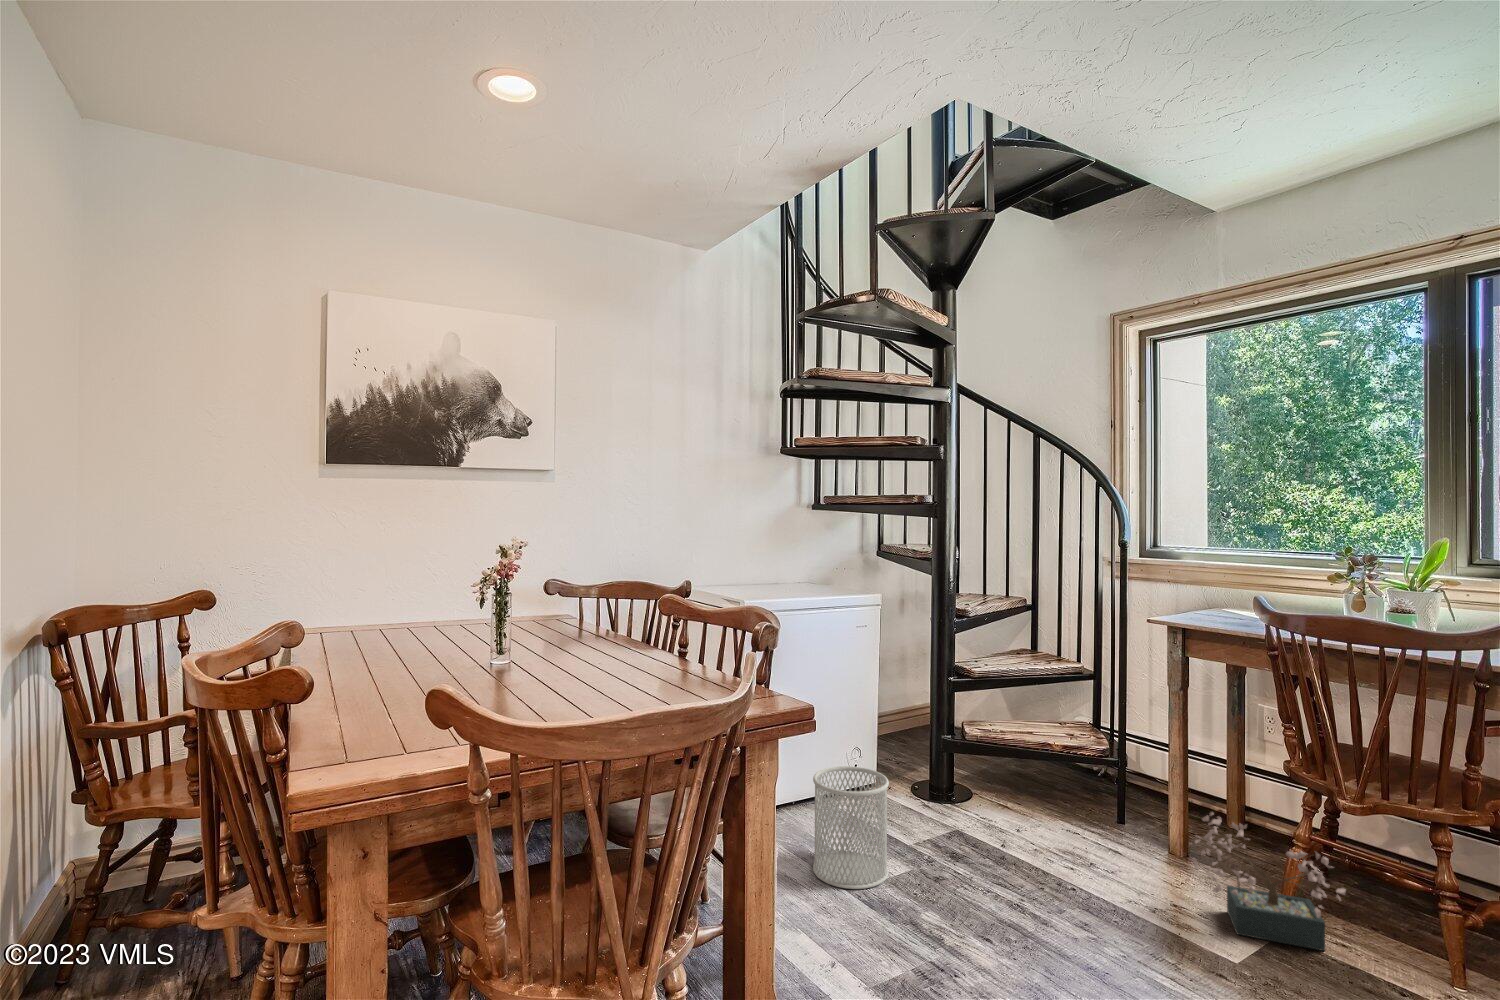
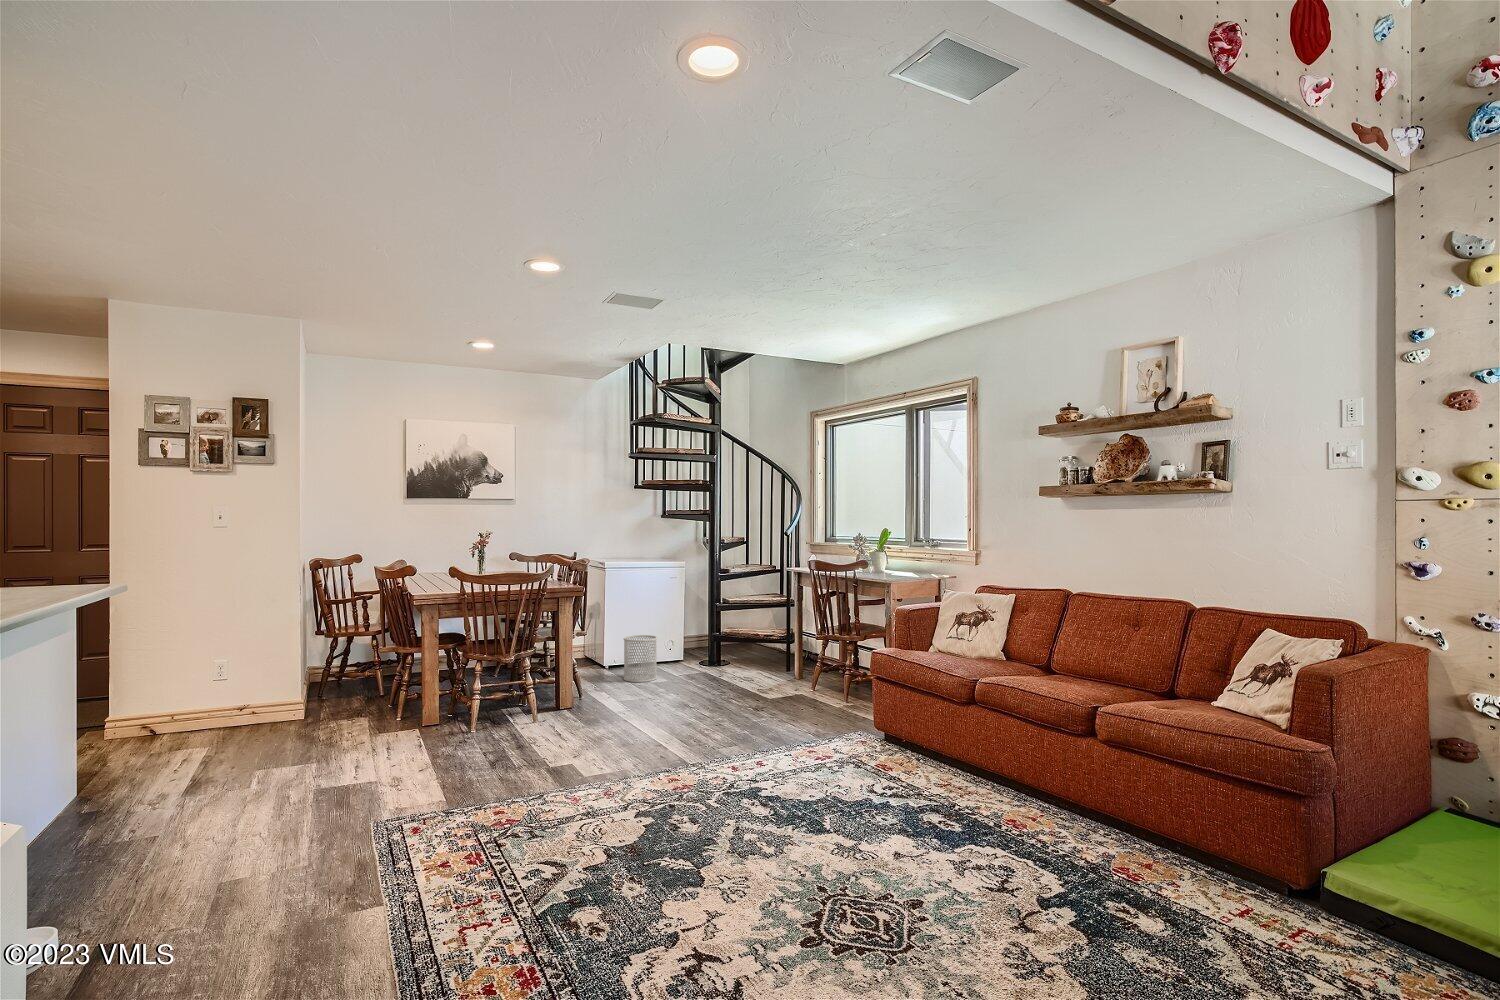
decorative plant: present [1193,812,1346,951] -> none [771,645,821,693]

